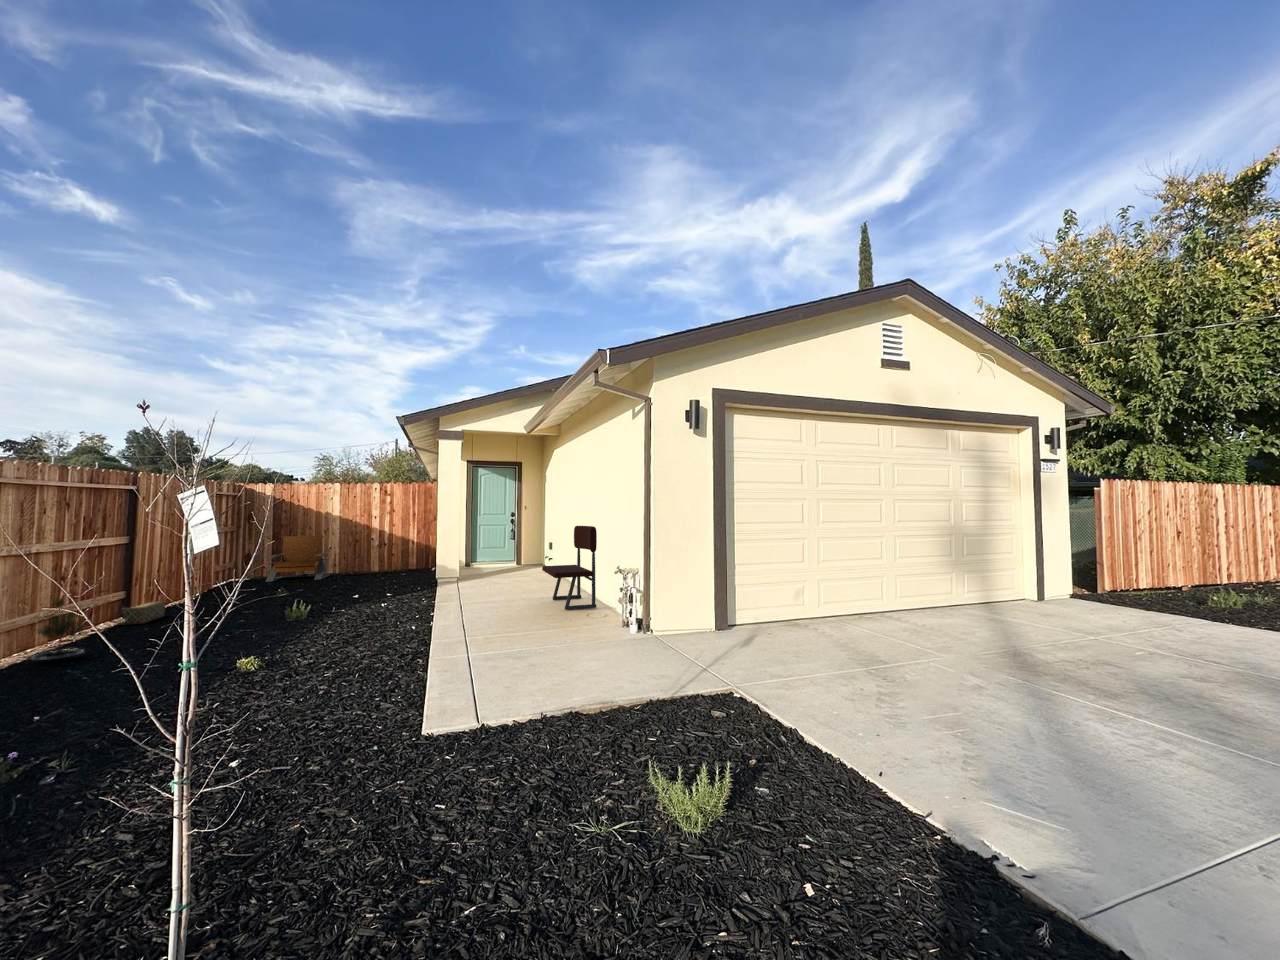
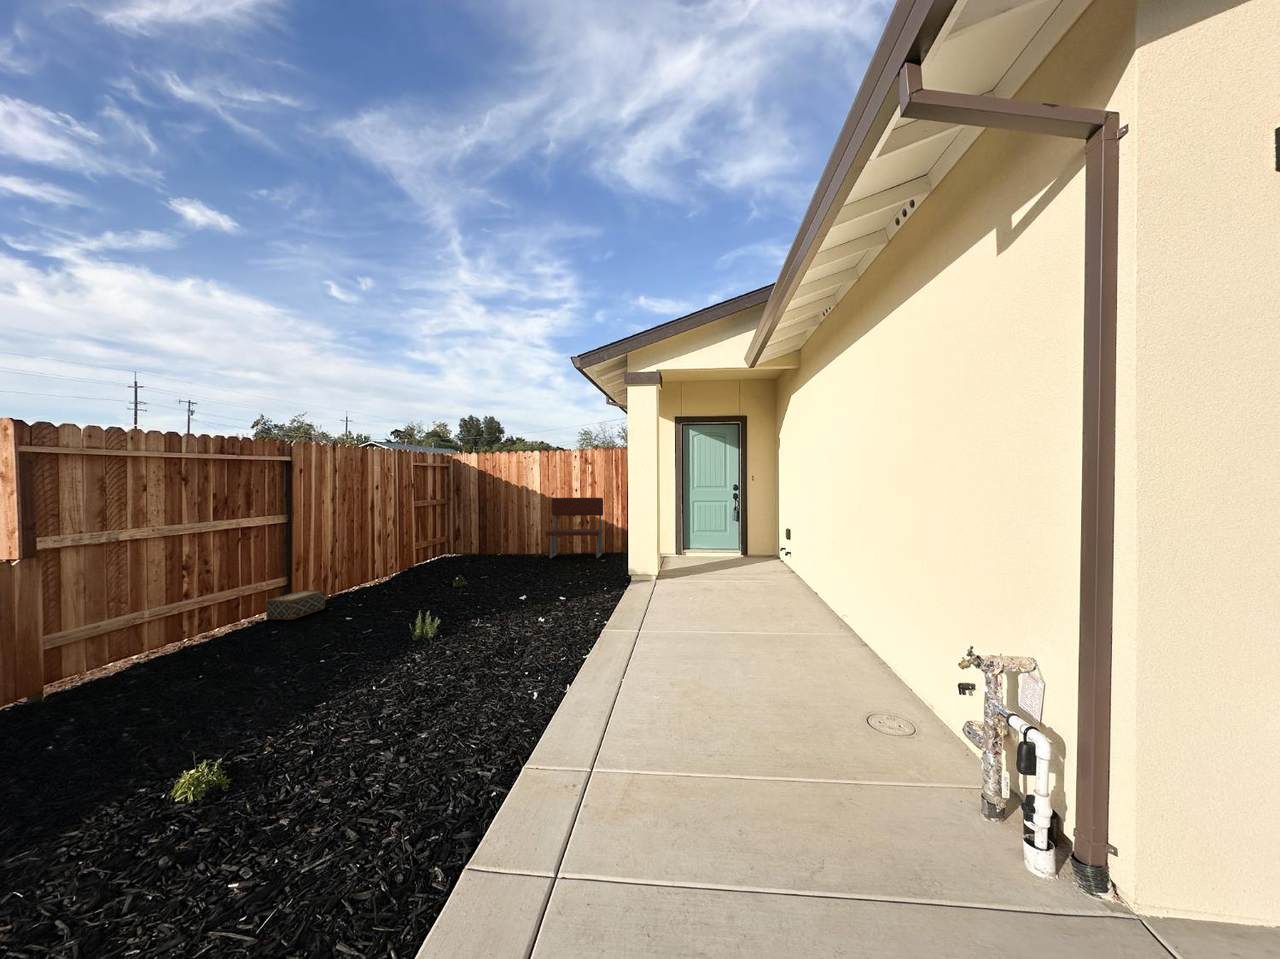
bench: present [542,526,597,610] -> present [546,498,603,558]
lounge chair: present [266,536,330,582] -> none [468,511,533,561]
potted tree: present [31,596,87,661] -> none [106,594,175,683]

